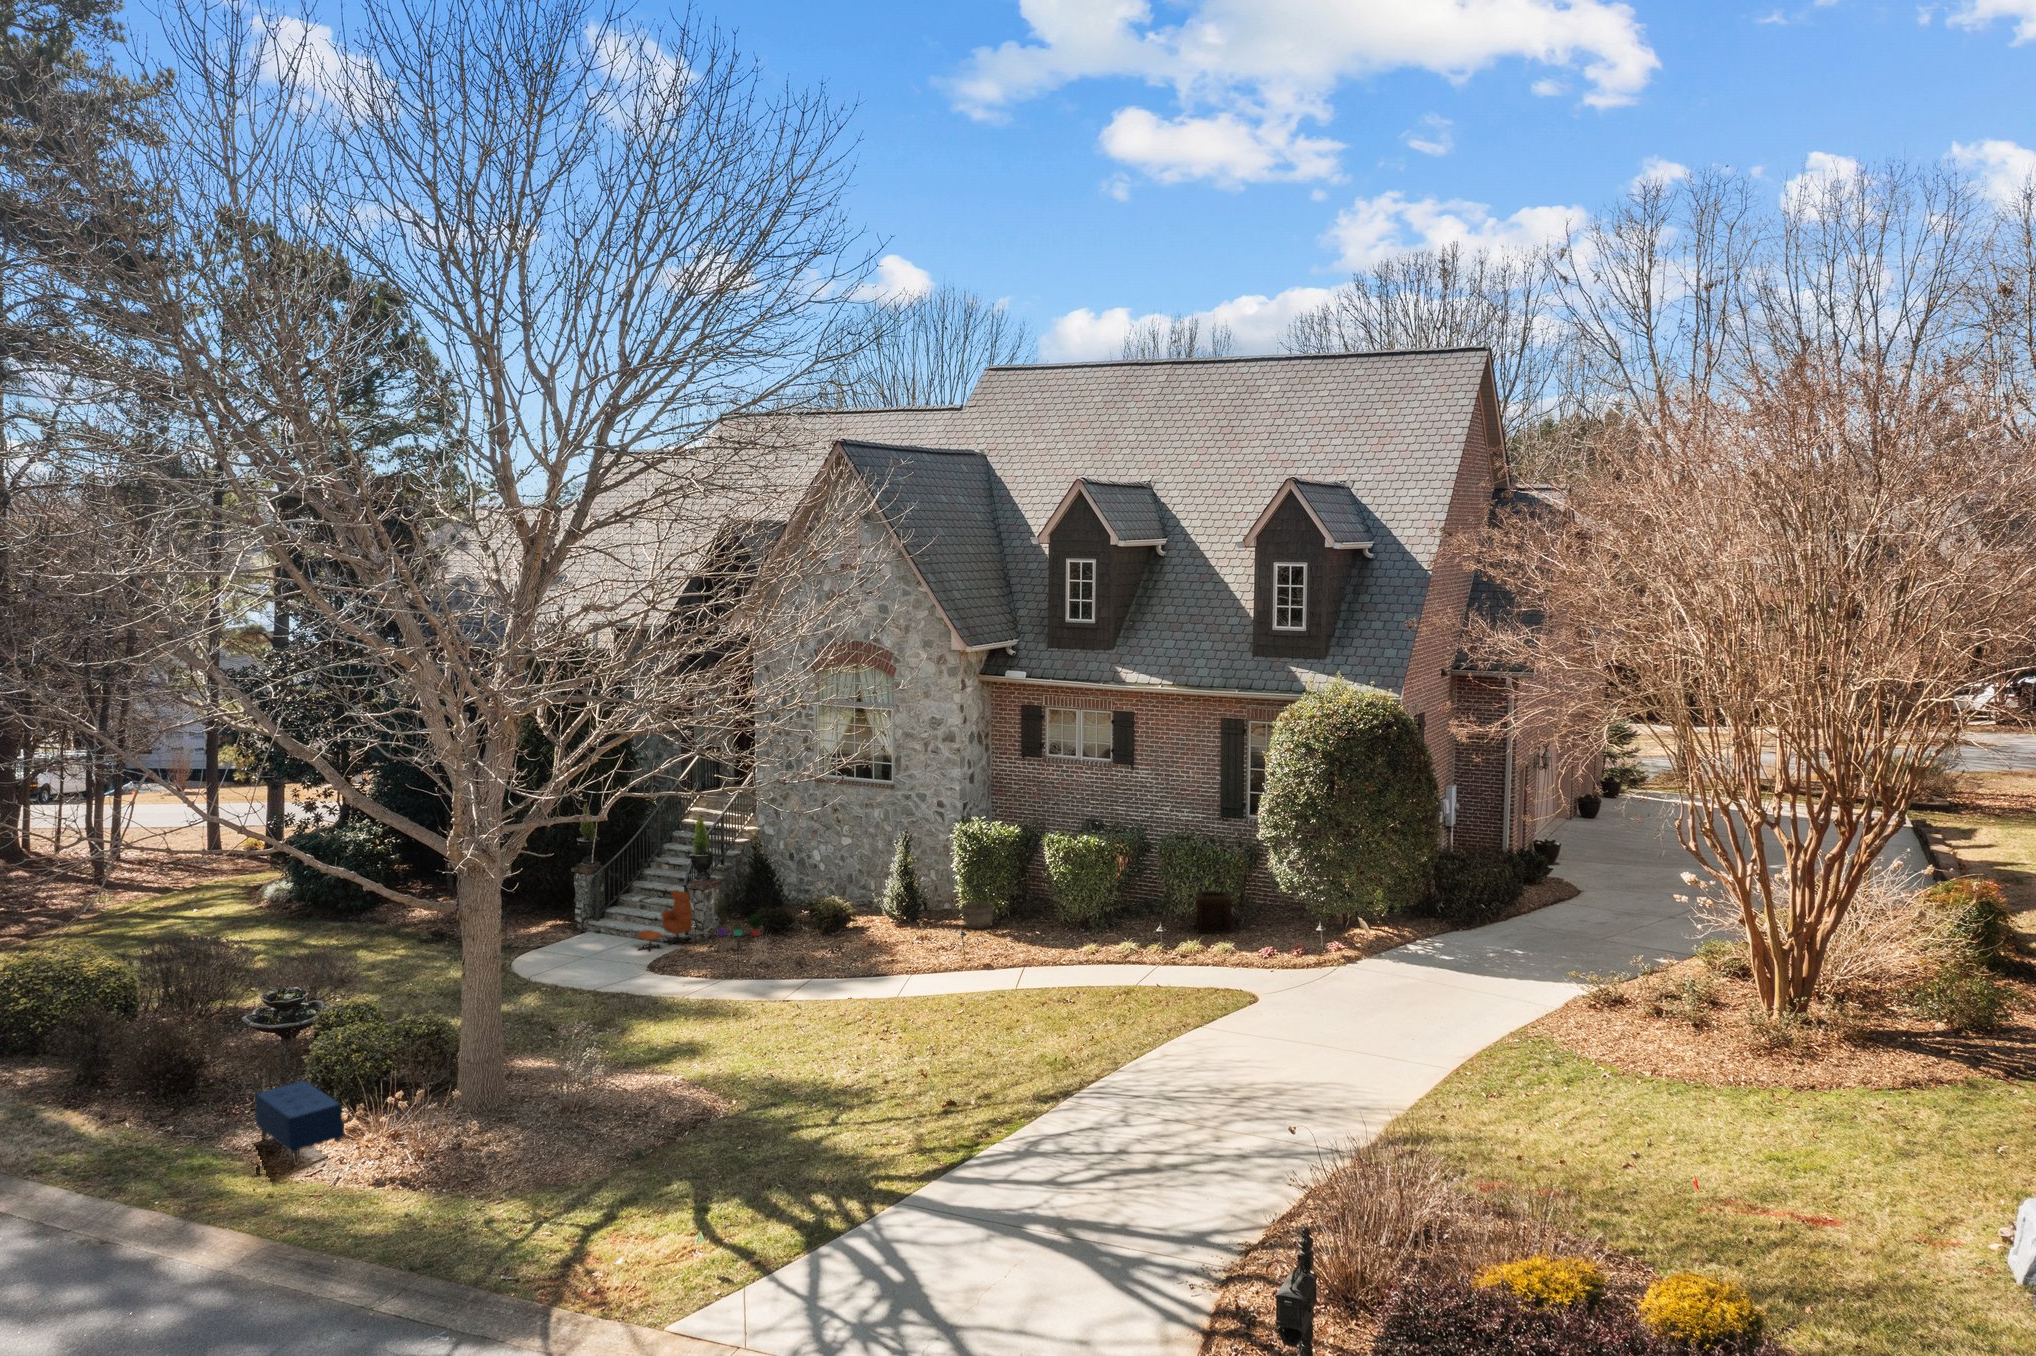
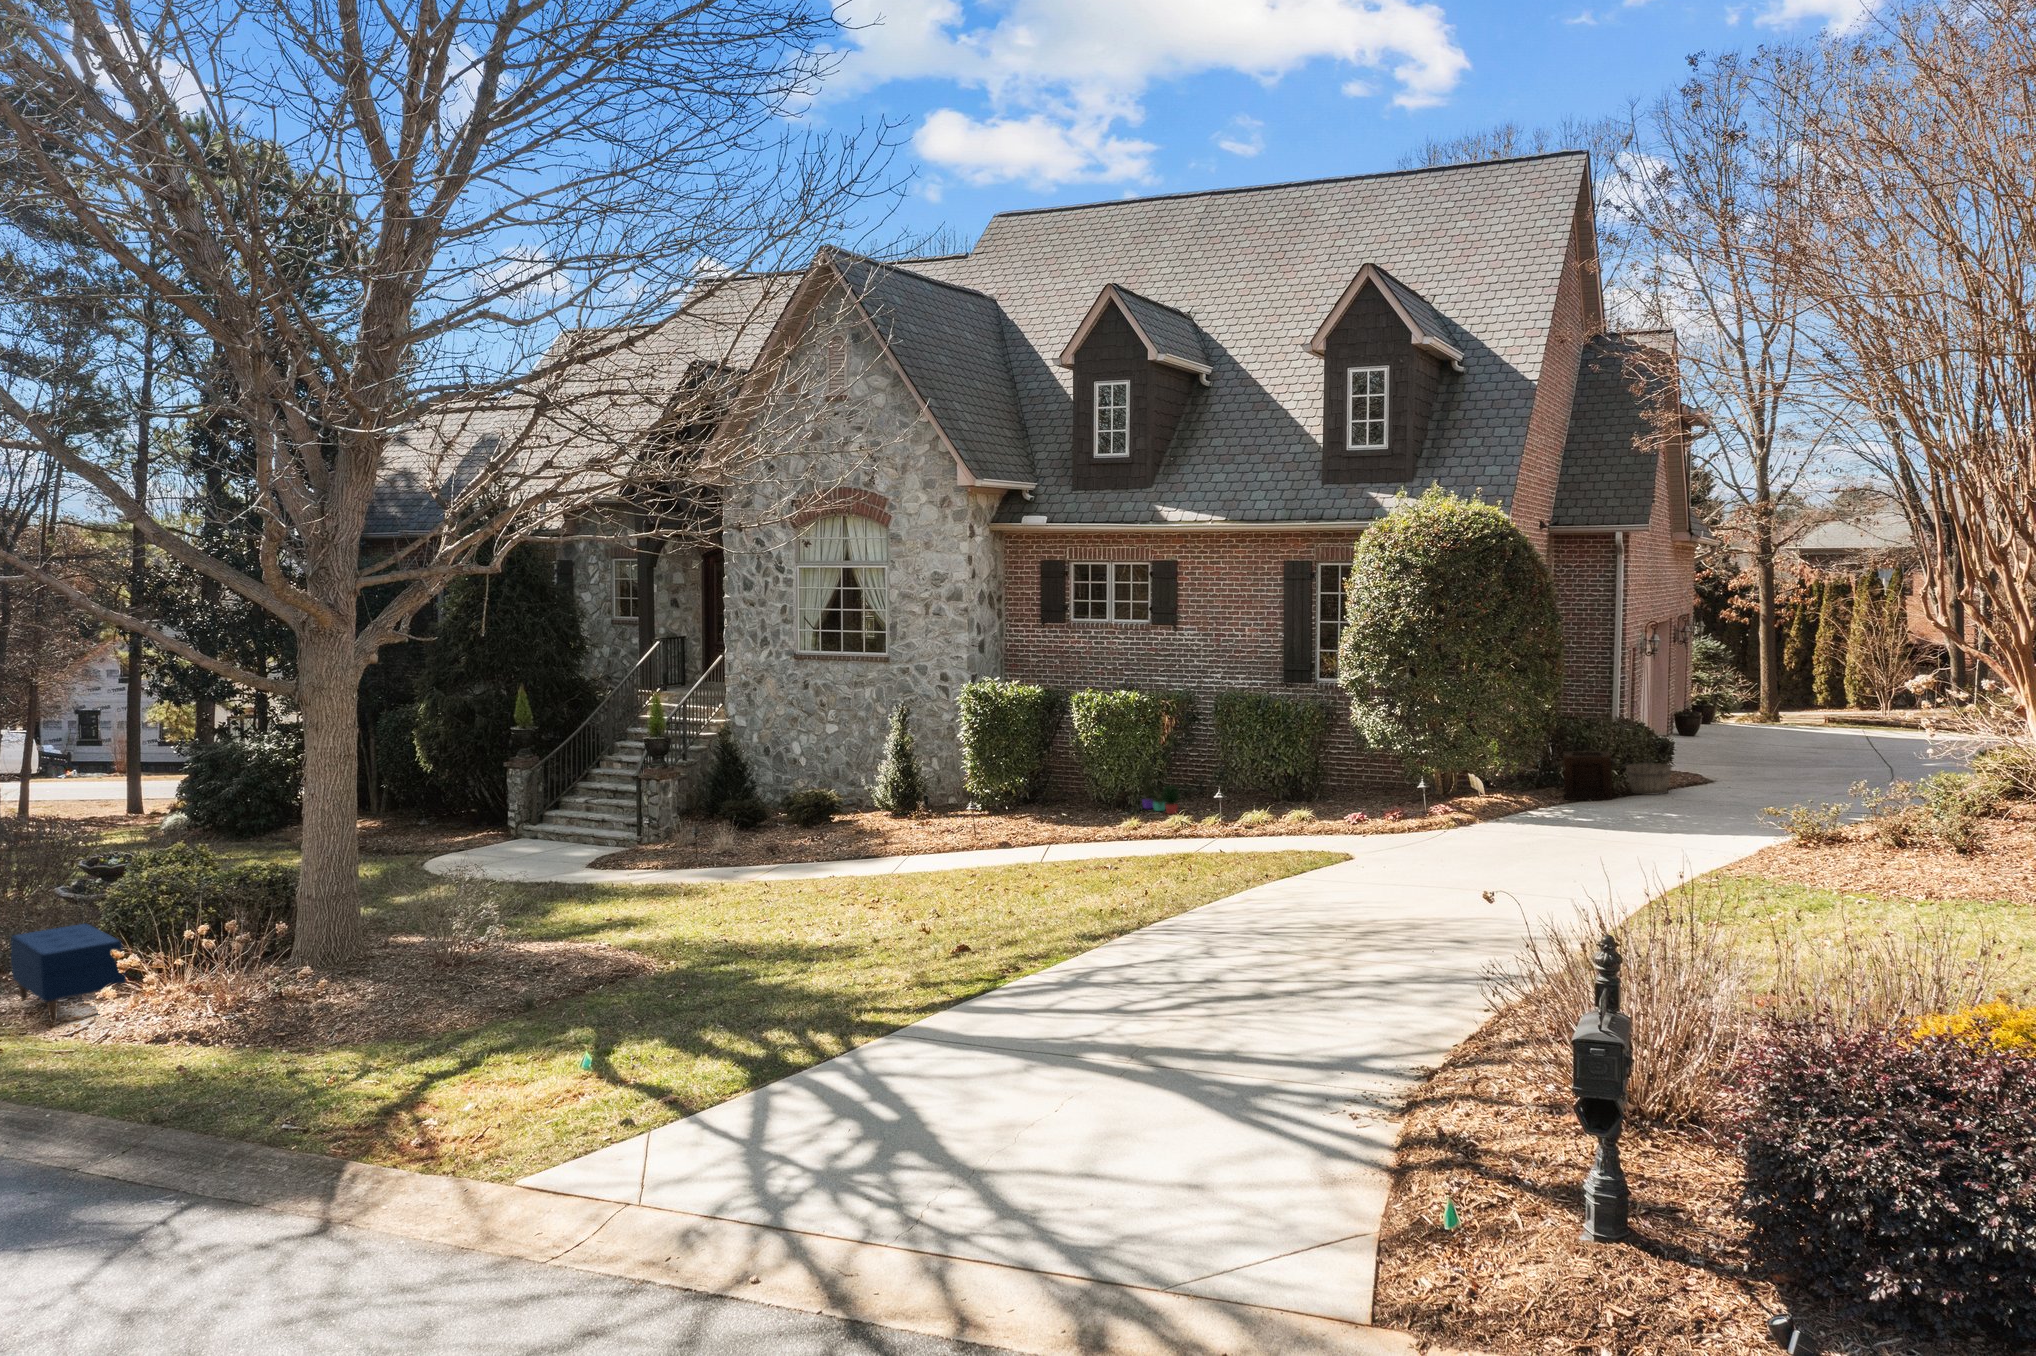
lounge chair: present [638,890,693,950] -> none [577,779,647,848]
wooden crate: present [1196,891,1232,933] -> present [1564,751,1612,800]
potted plant: present [715,898,762,936] -> present [1139,759,1180,814]
wooden bucket: present [961,901,994,929] -> present [1626,761,1672,795]

